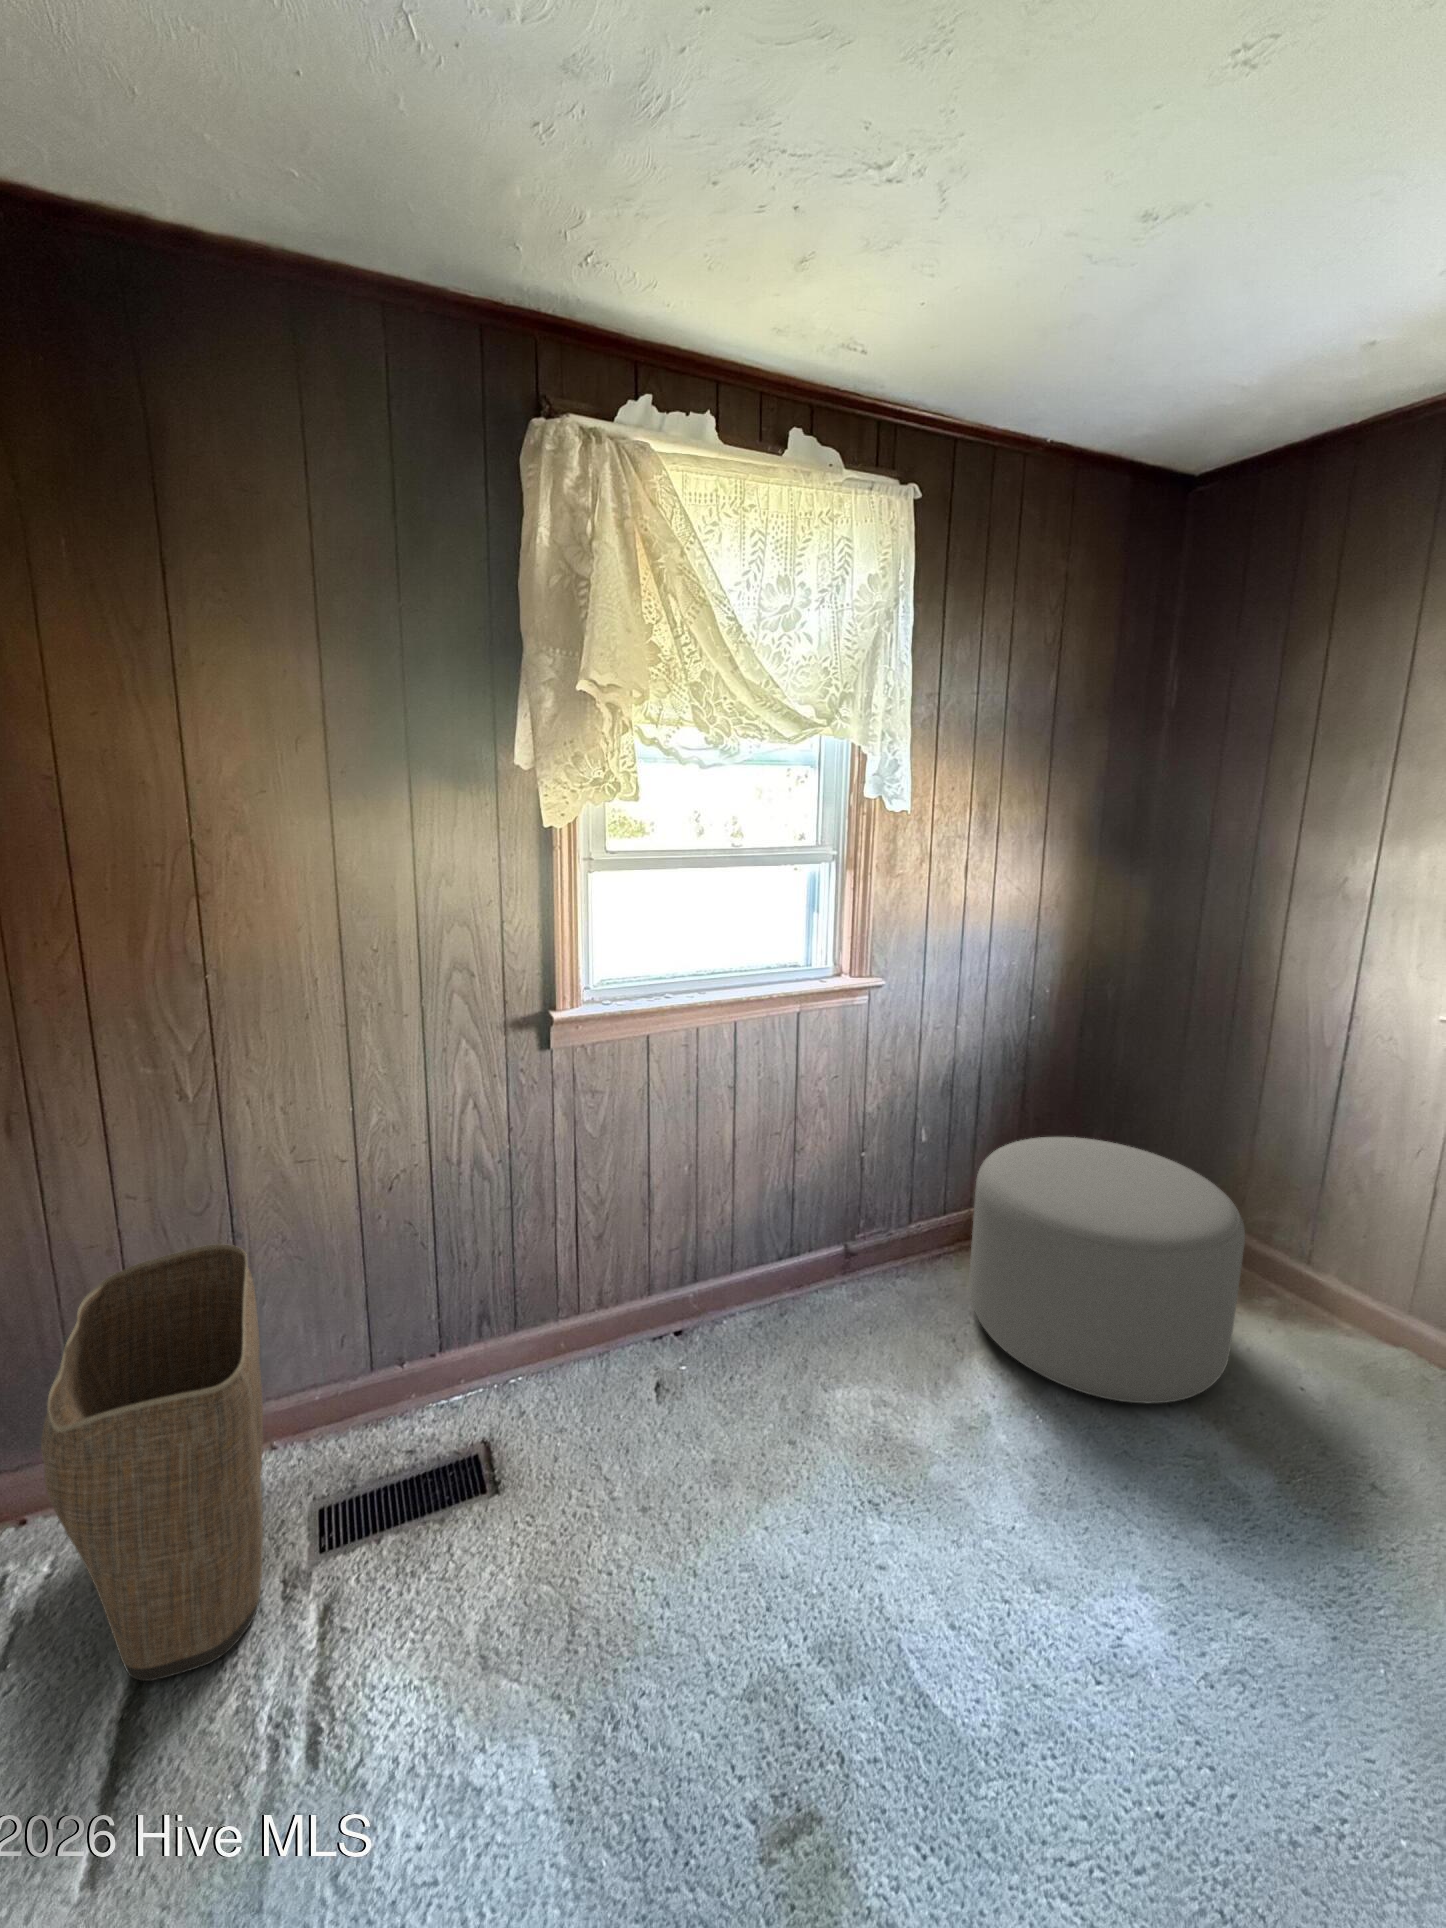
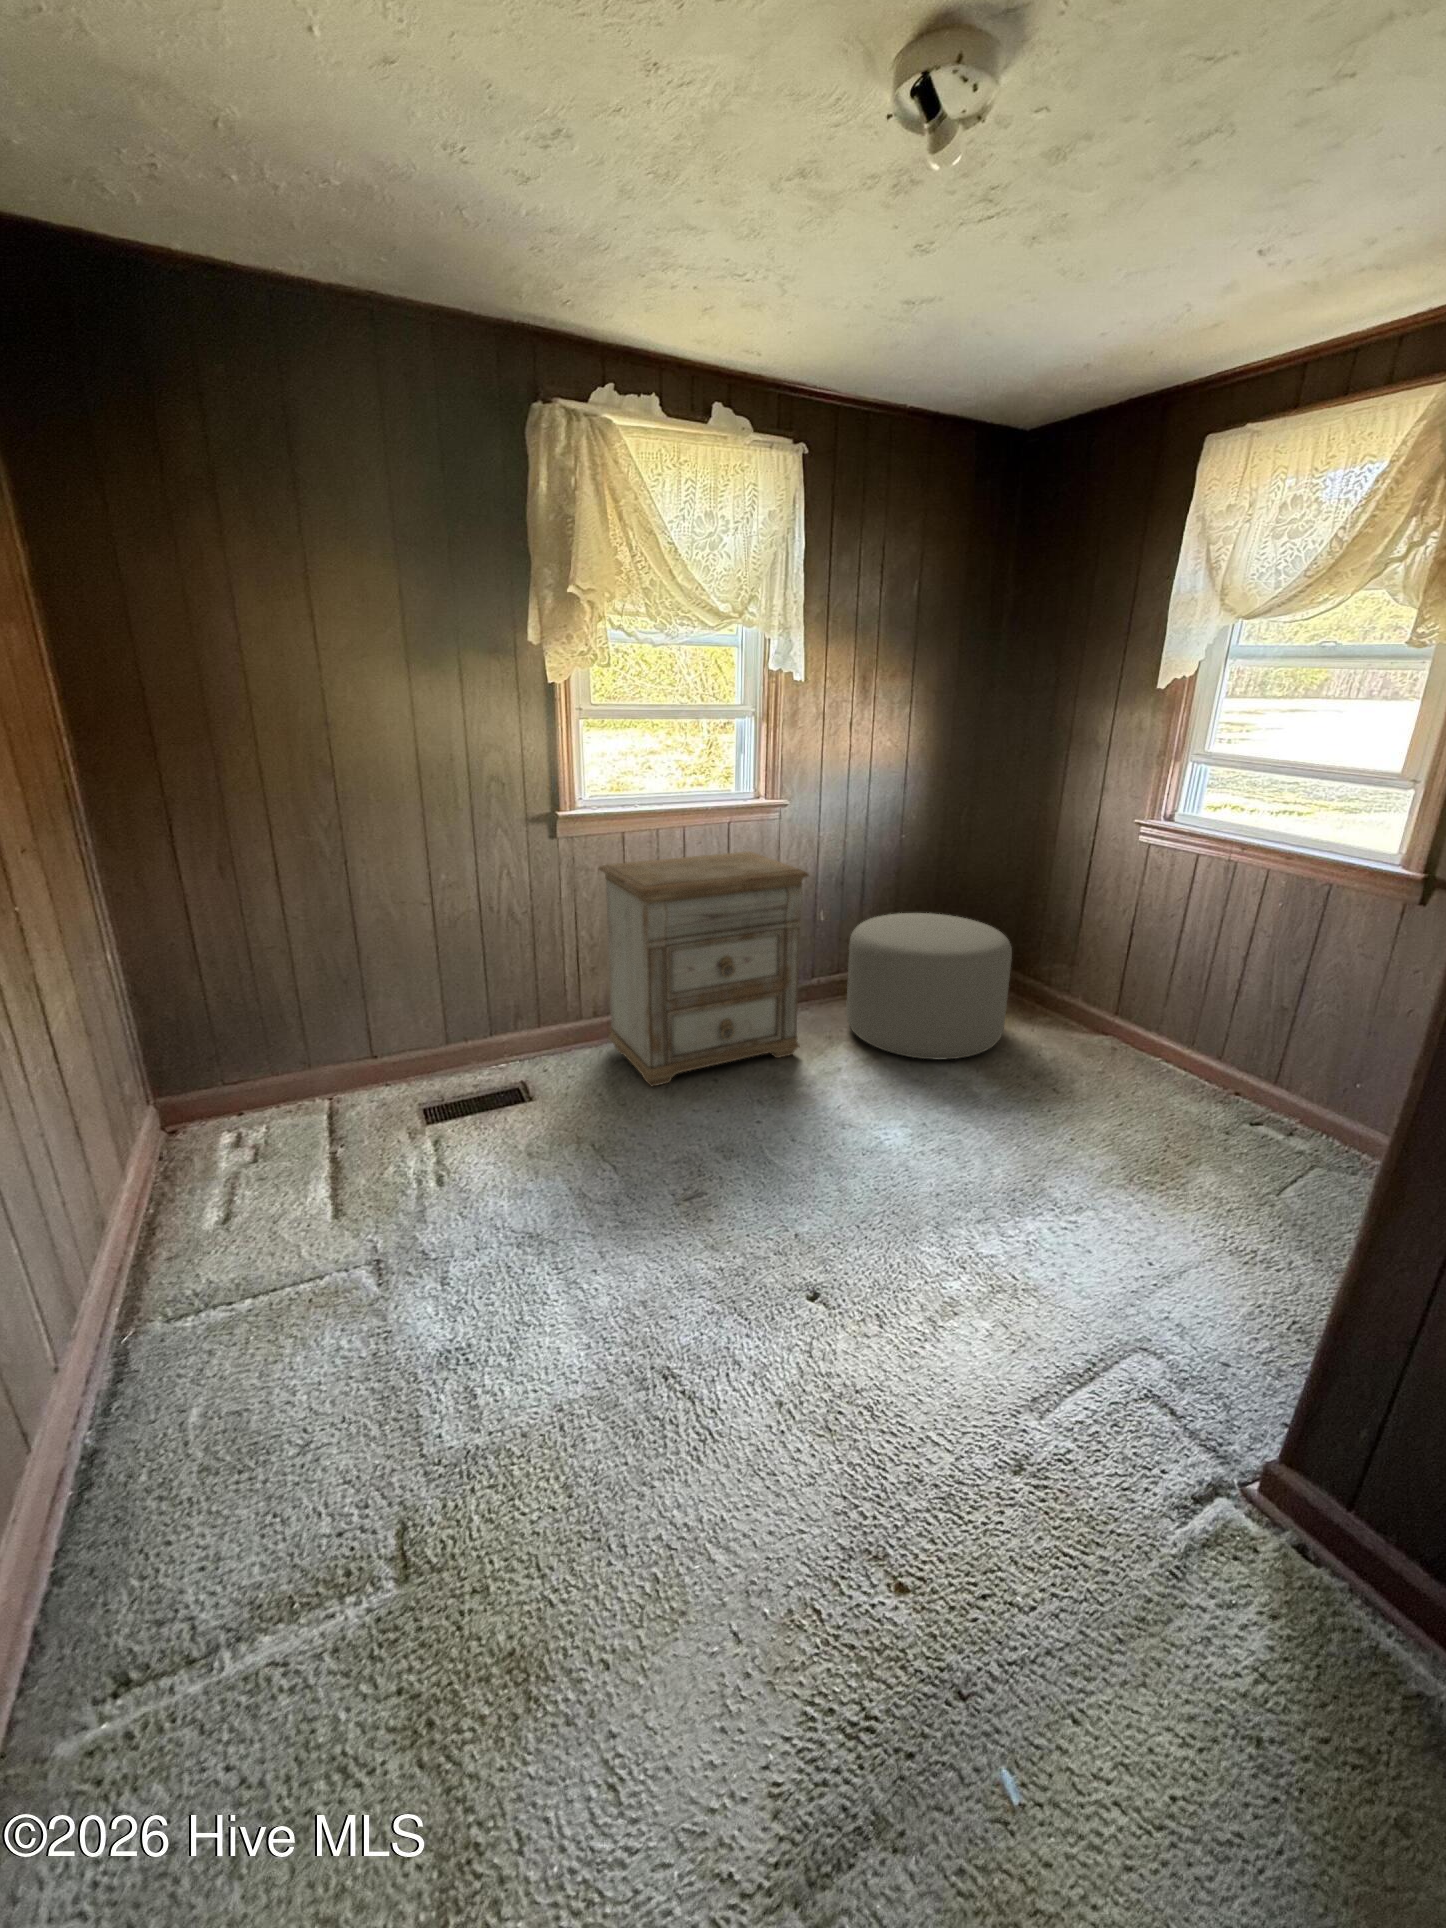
nightstand: none [609,1054,936,1461] -> present [599,851,809,1086]
laundry basket: present [41,1244,263,1681] -> none [274,950,397,1161]

